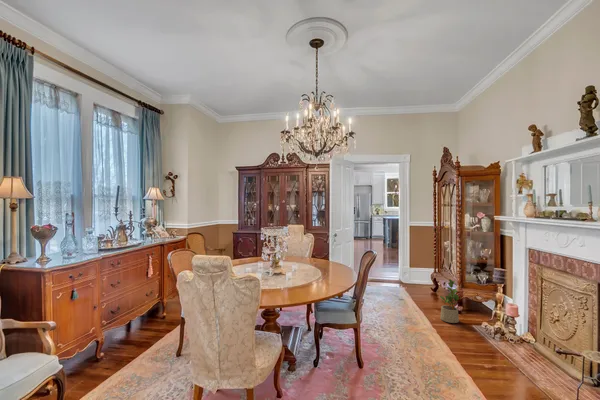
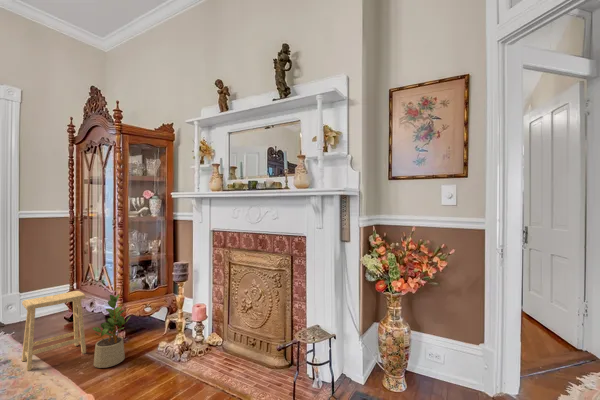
footstool: none [408,271,438,311] -> present [22,291,86,371]

